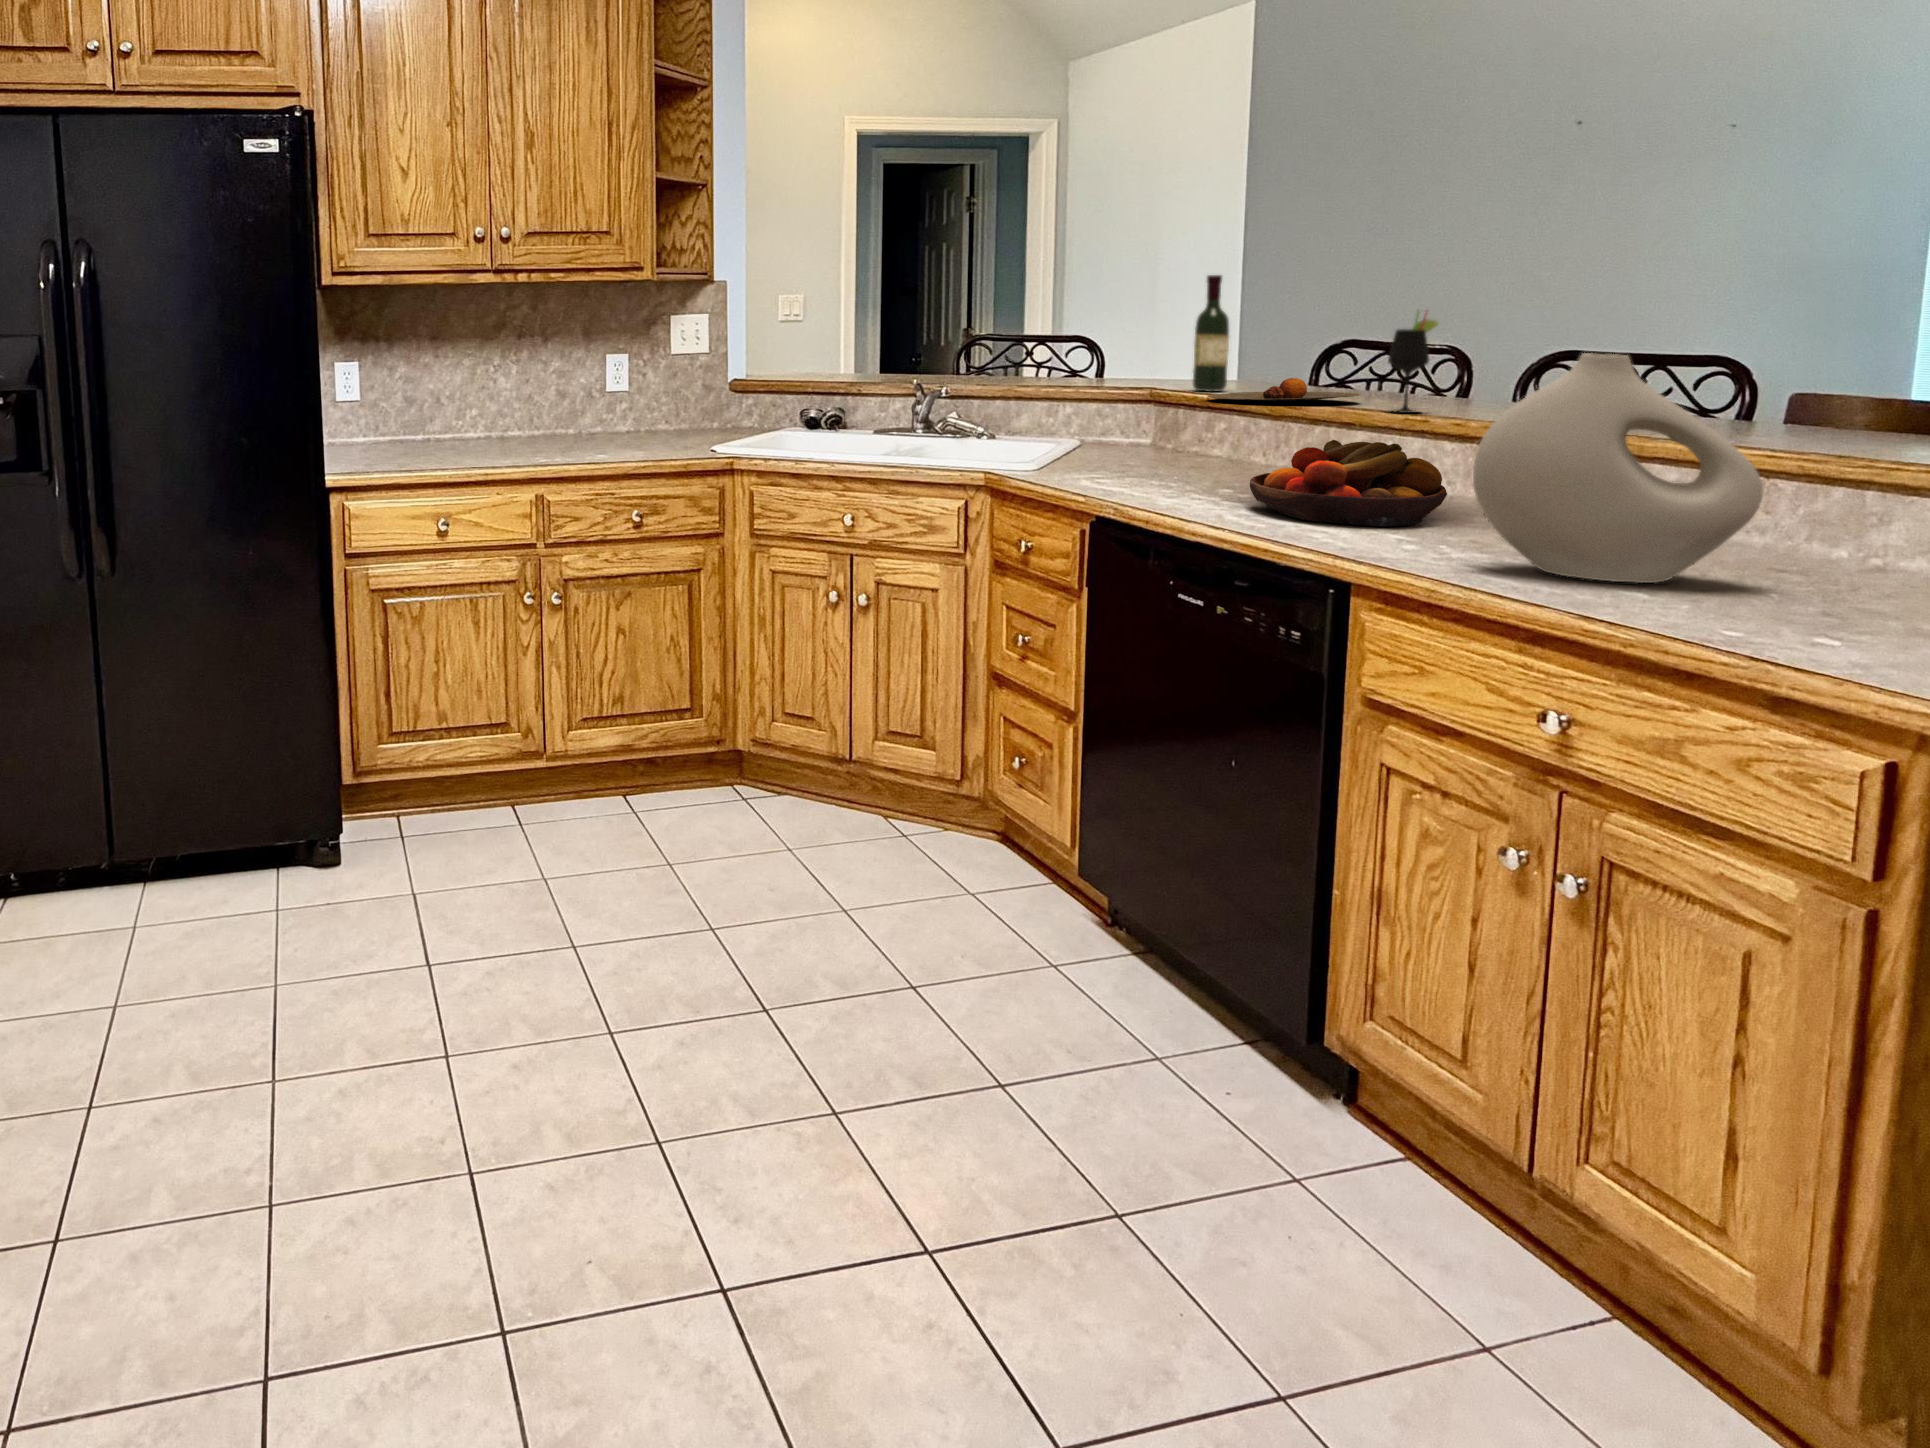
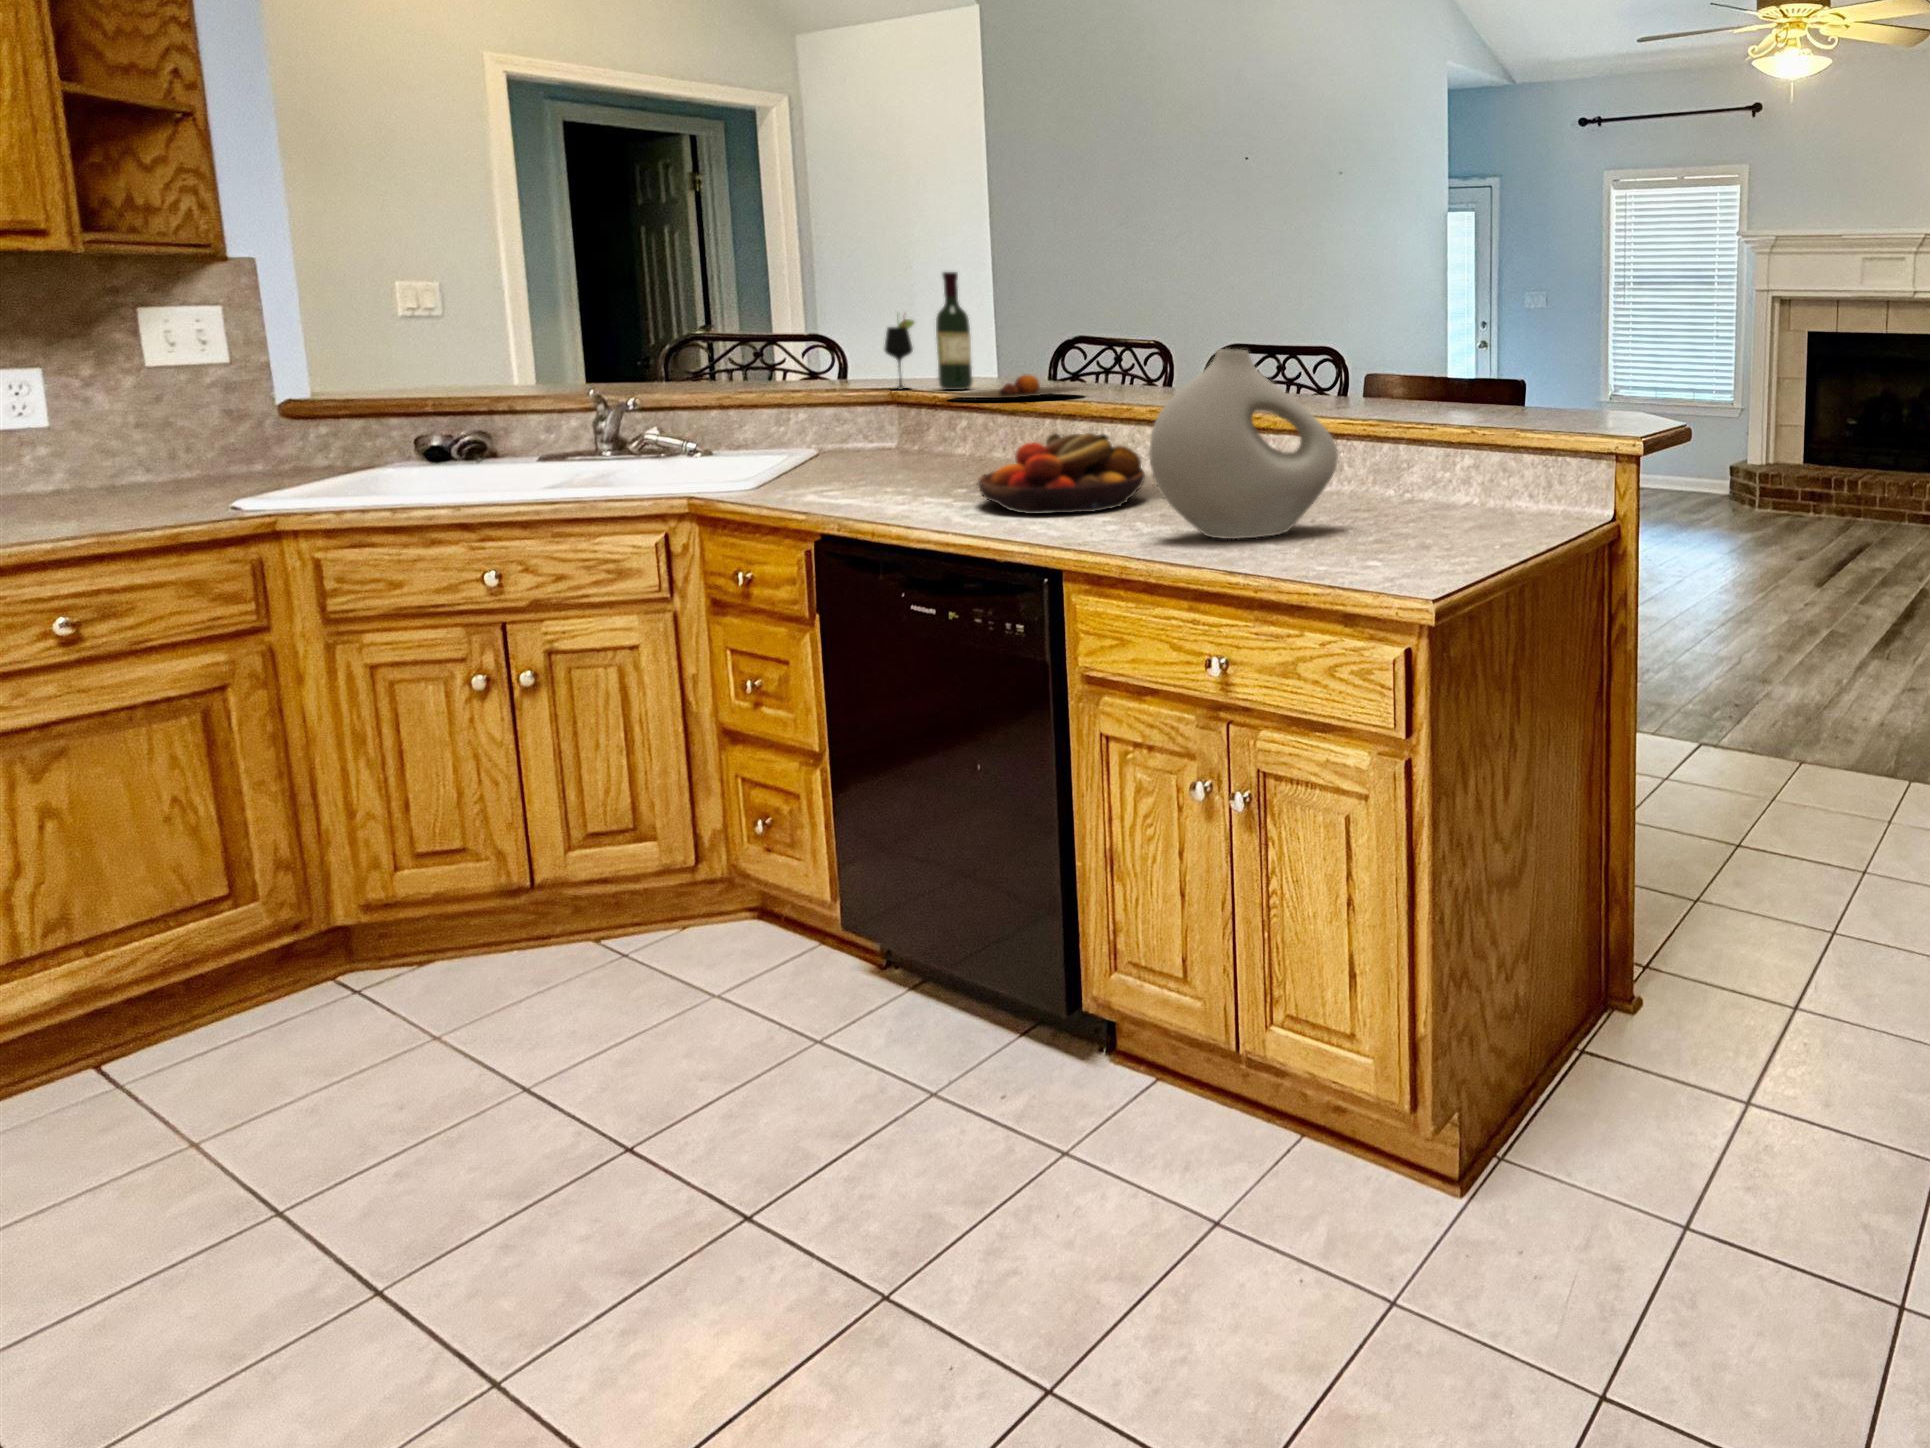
wine glass: present [1388,312,1439,413] -> present [885,314,914,389]

